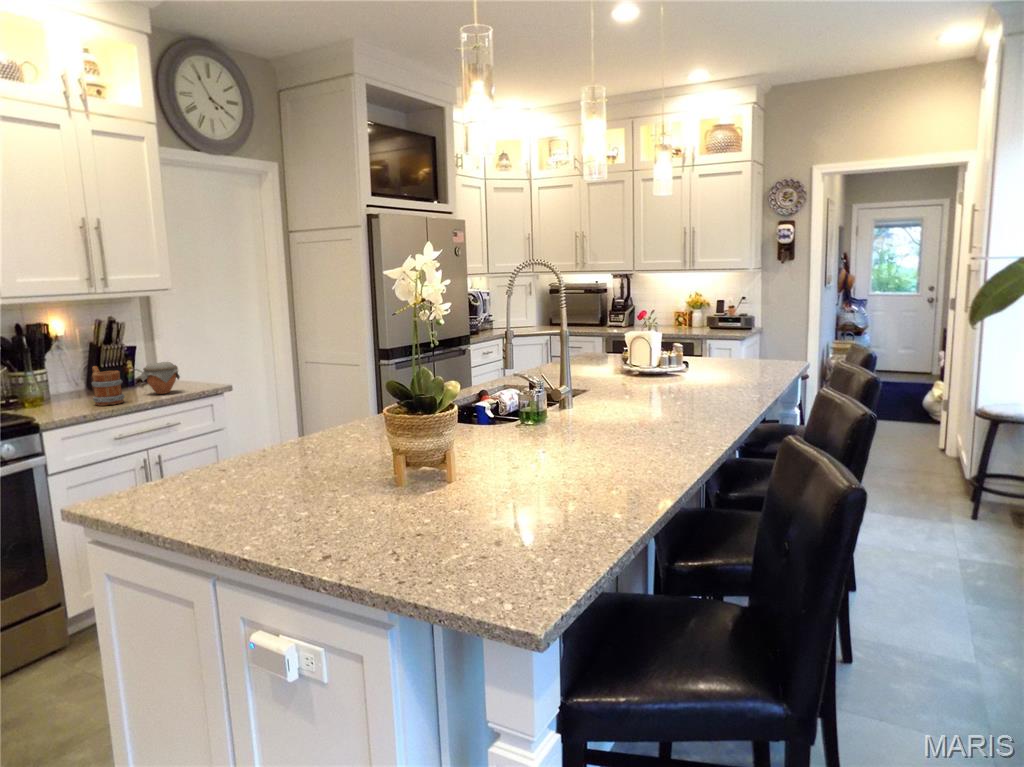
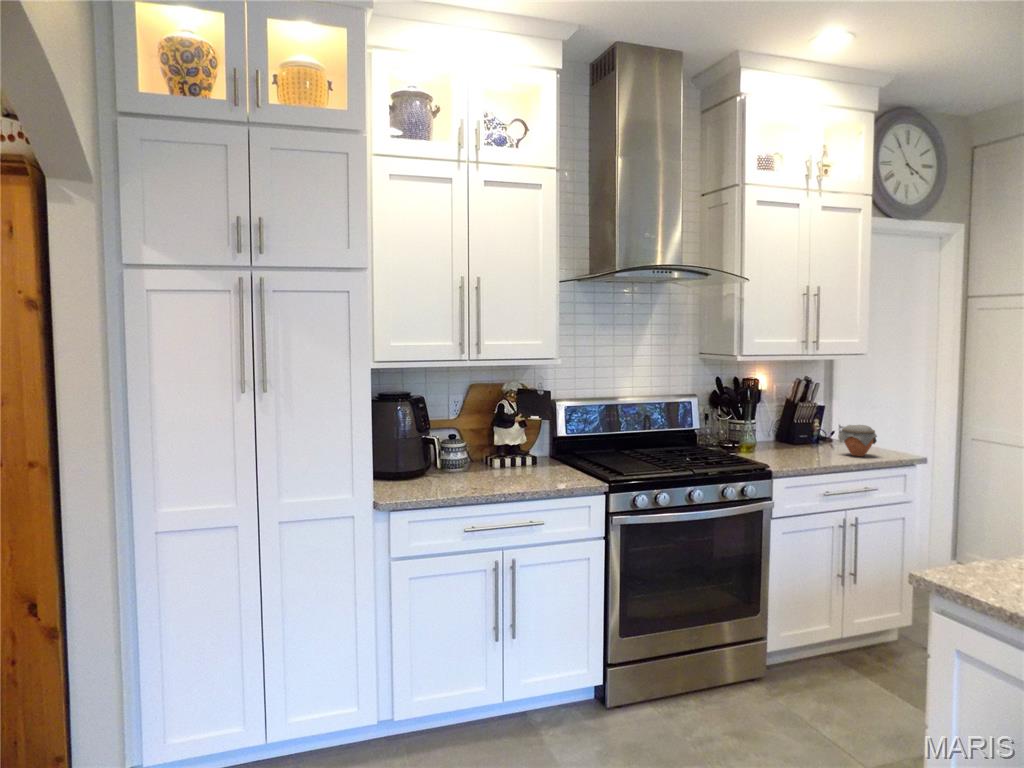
mug: present [91,366,125,406] -> none [798,423,830,461]

